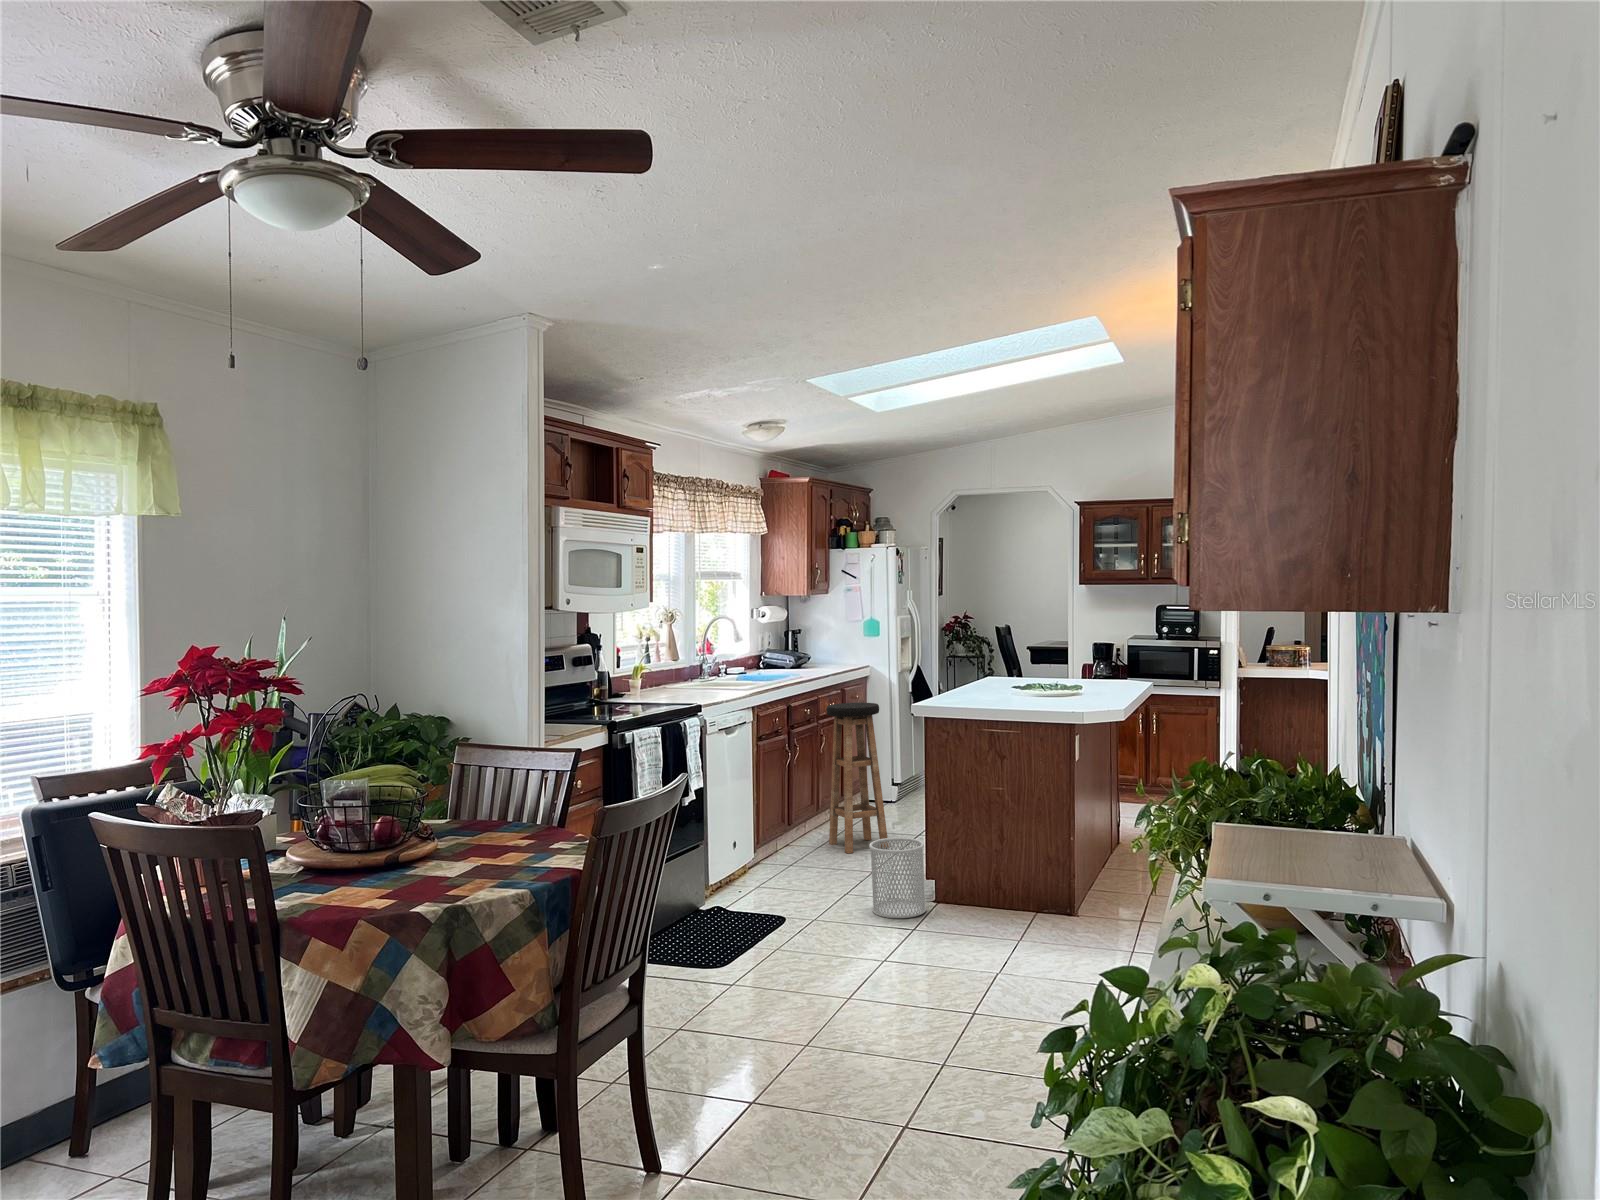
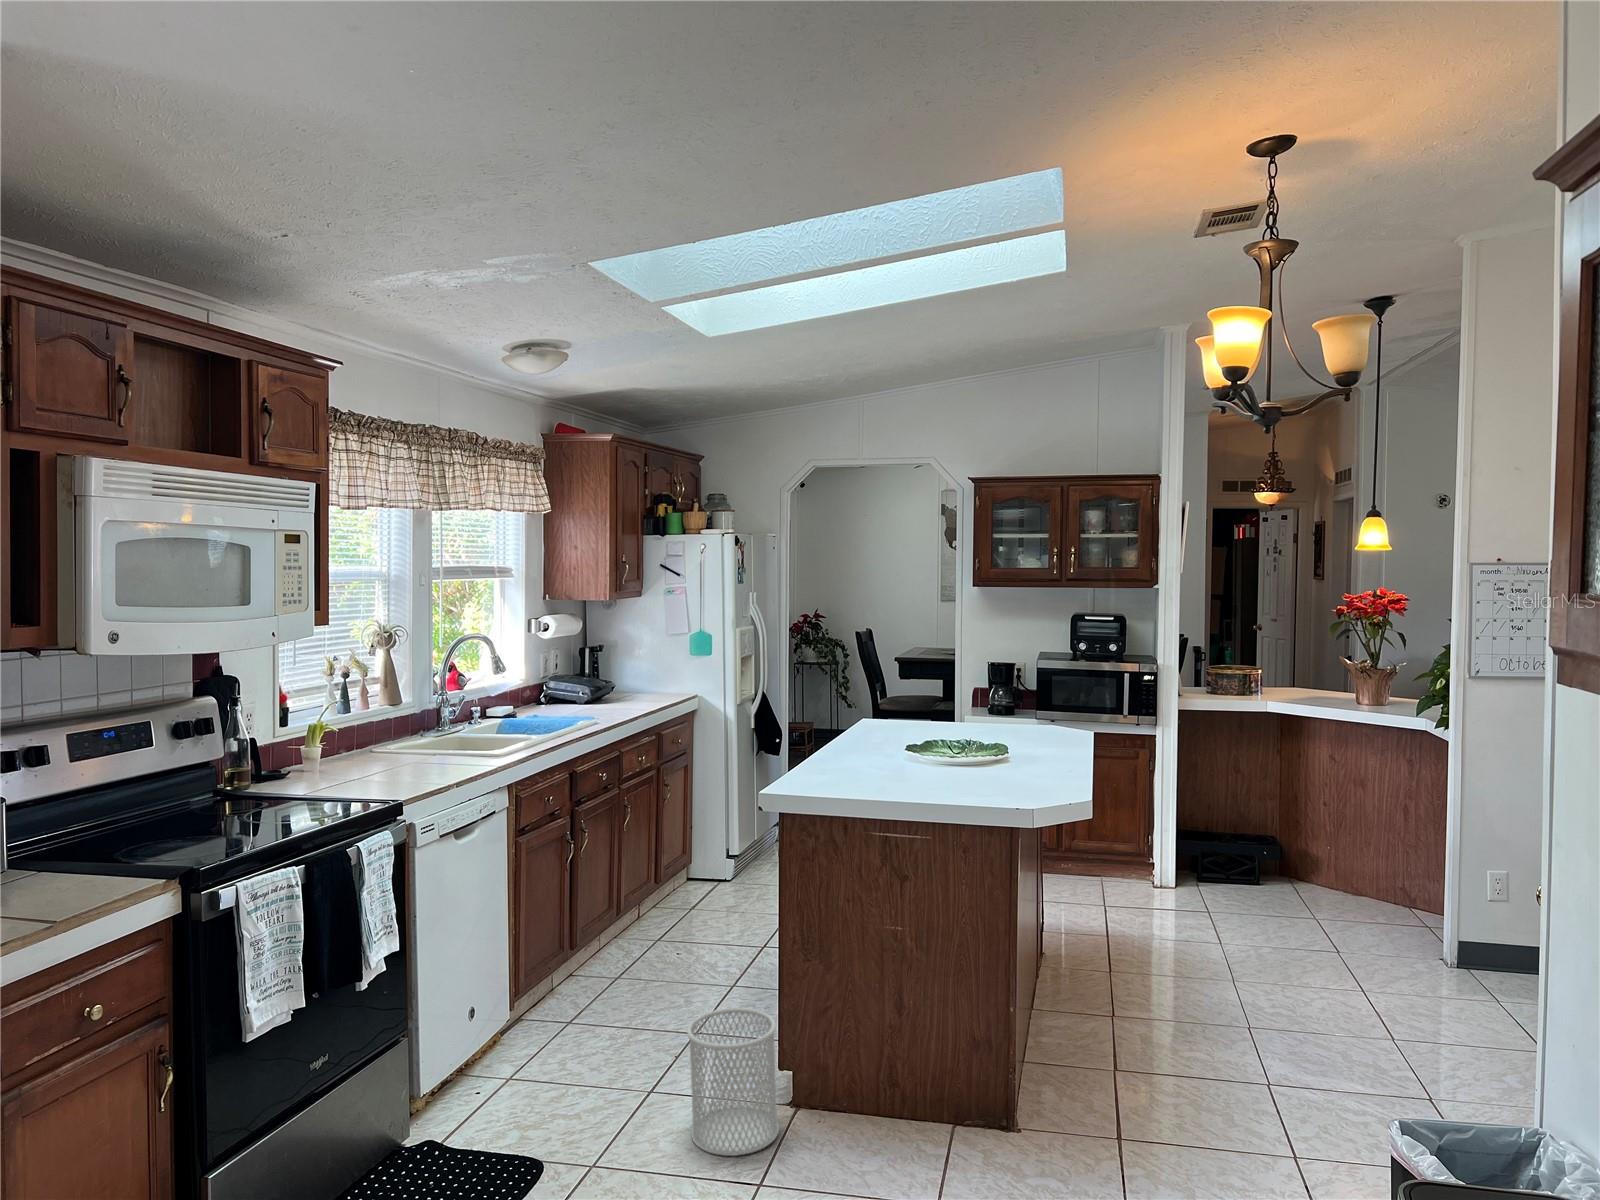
bar stool: present [827,703,889,854] -> none [629,762,720,992]

